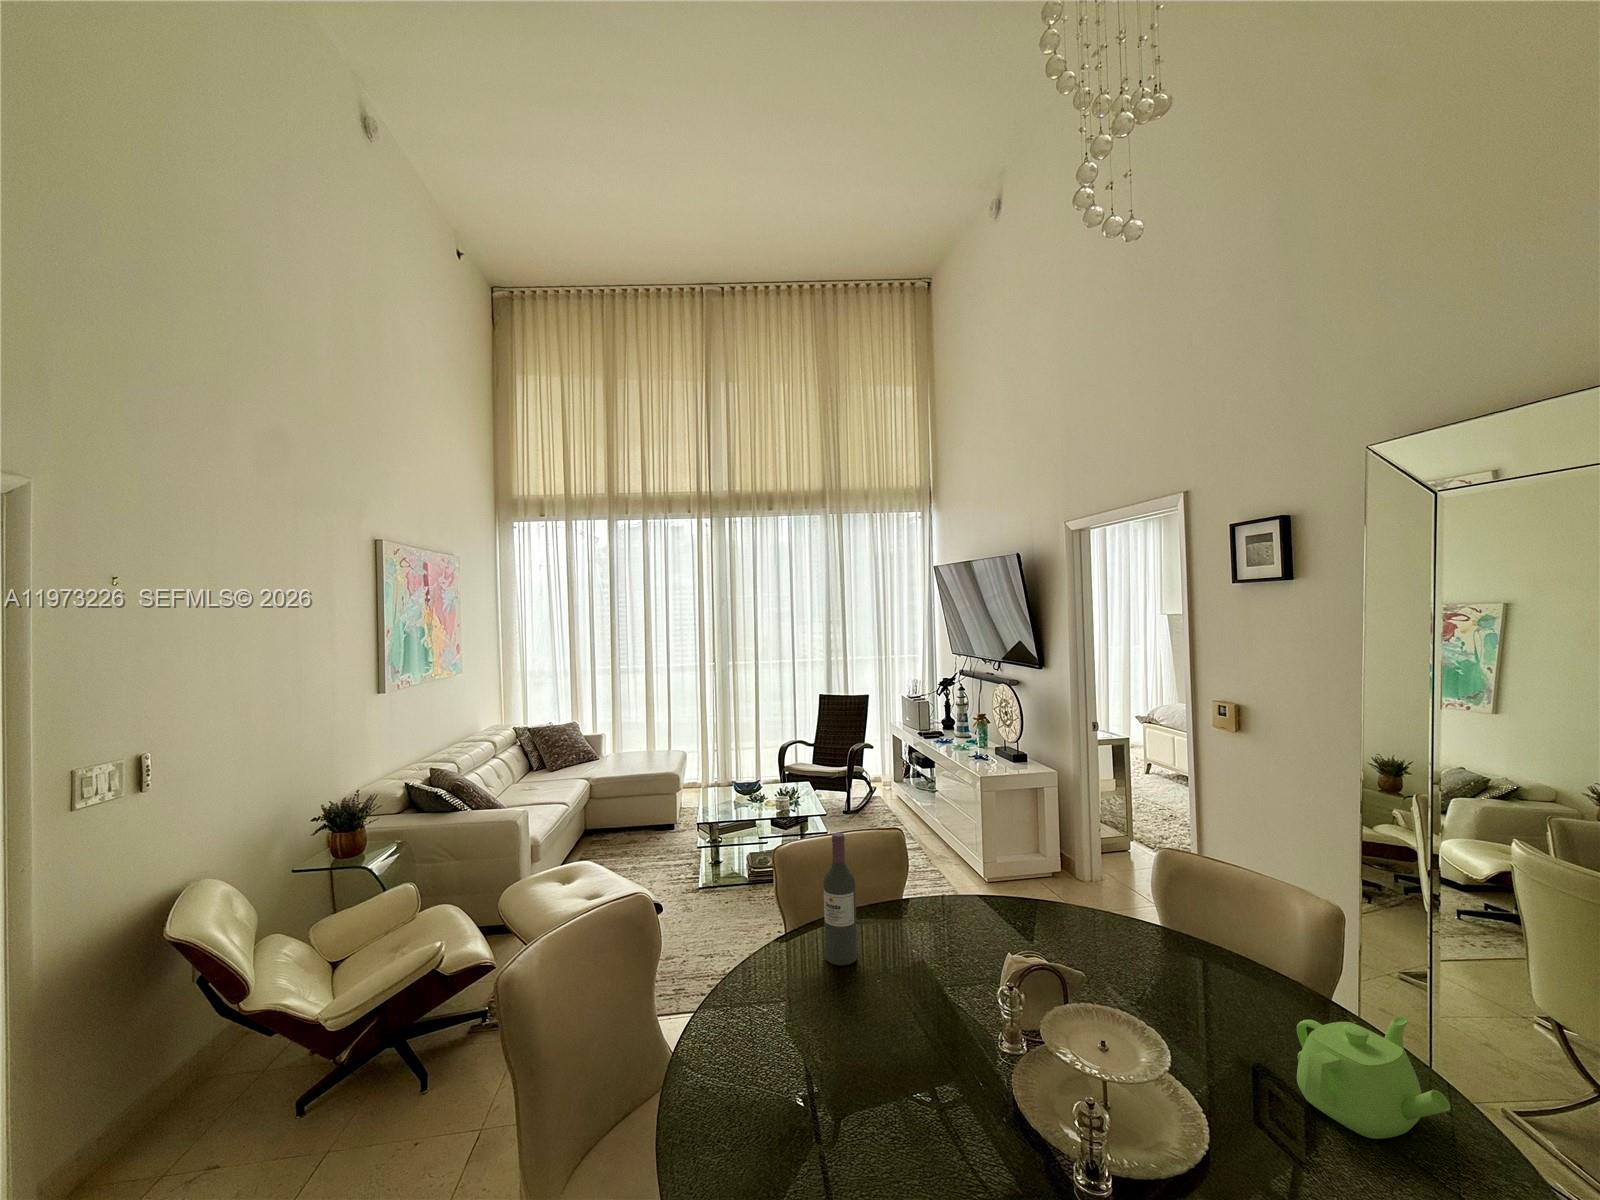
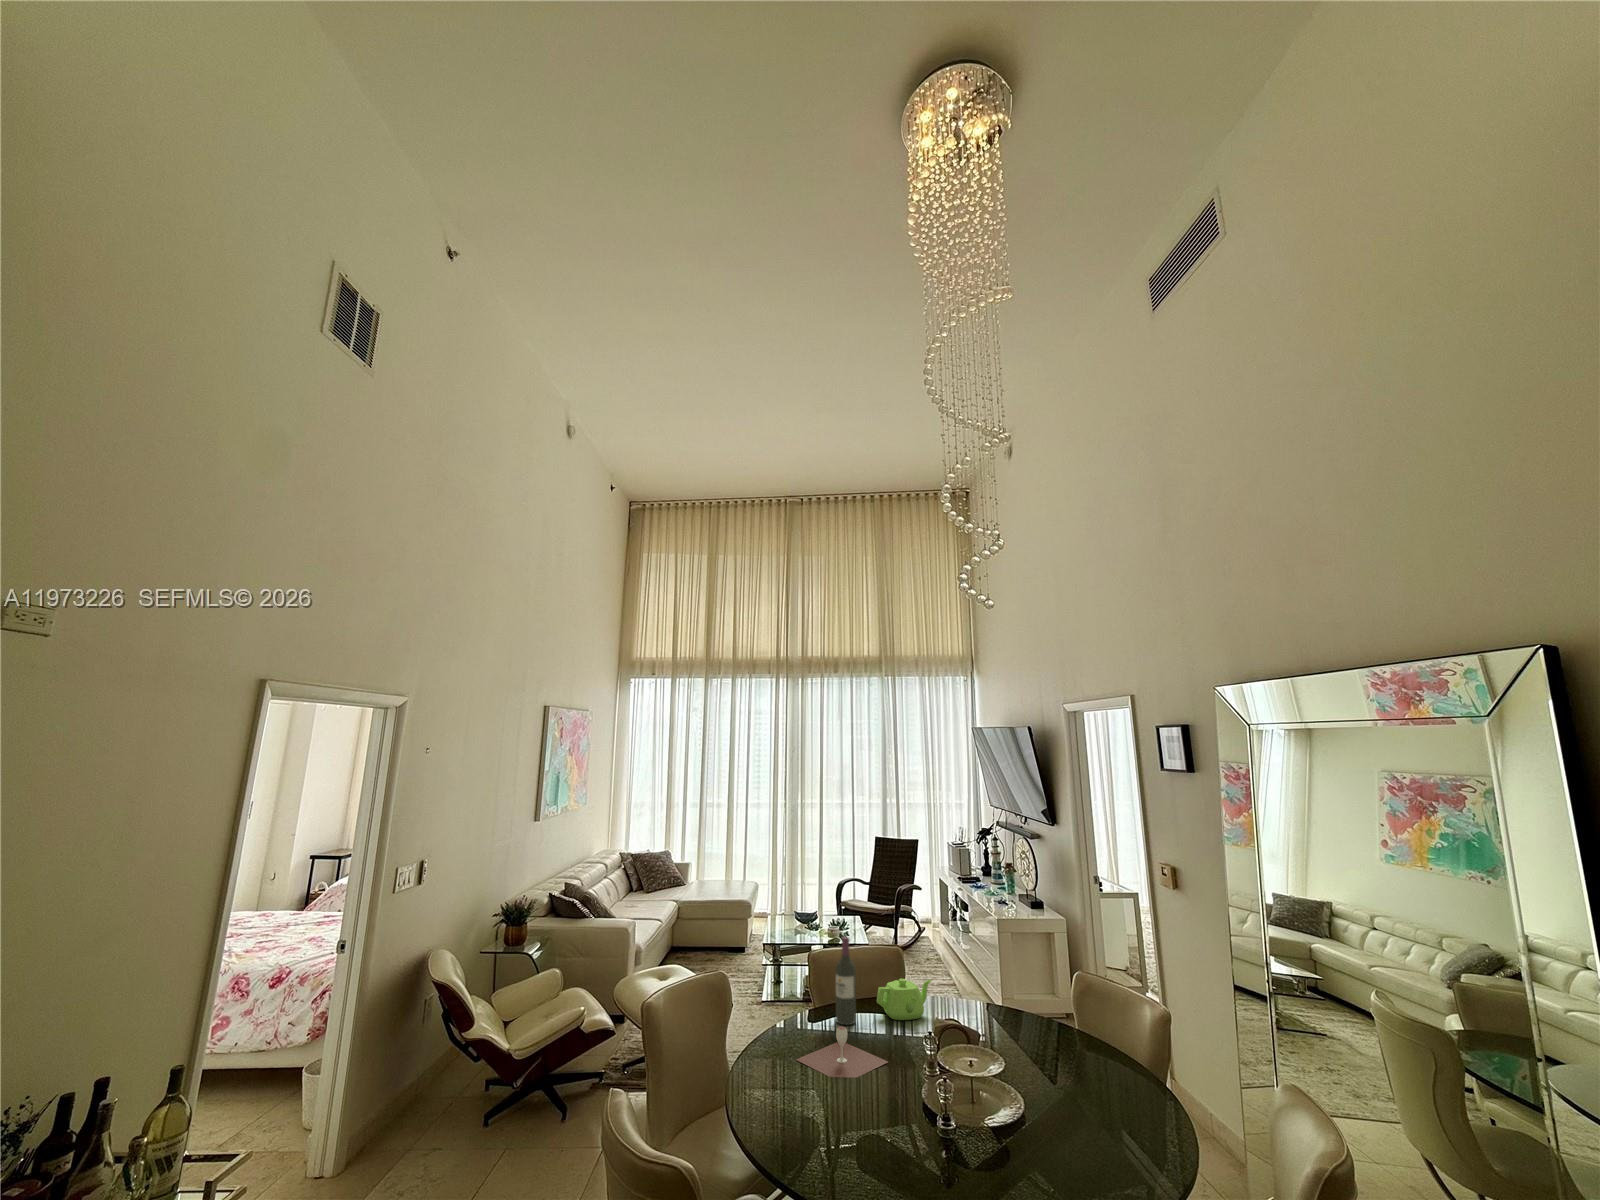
wine glass: none [774,991,935,1106] -> present [796,1026,888,1078]
teapot: present [1297,1017,1450,1139] -> present [876,979,932,1020]

